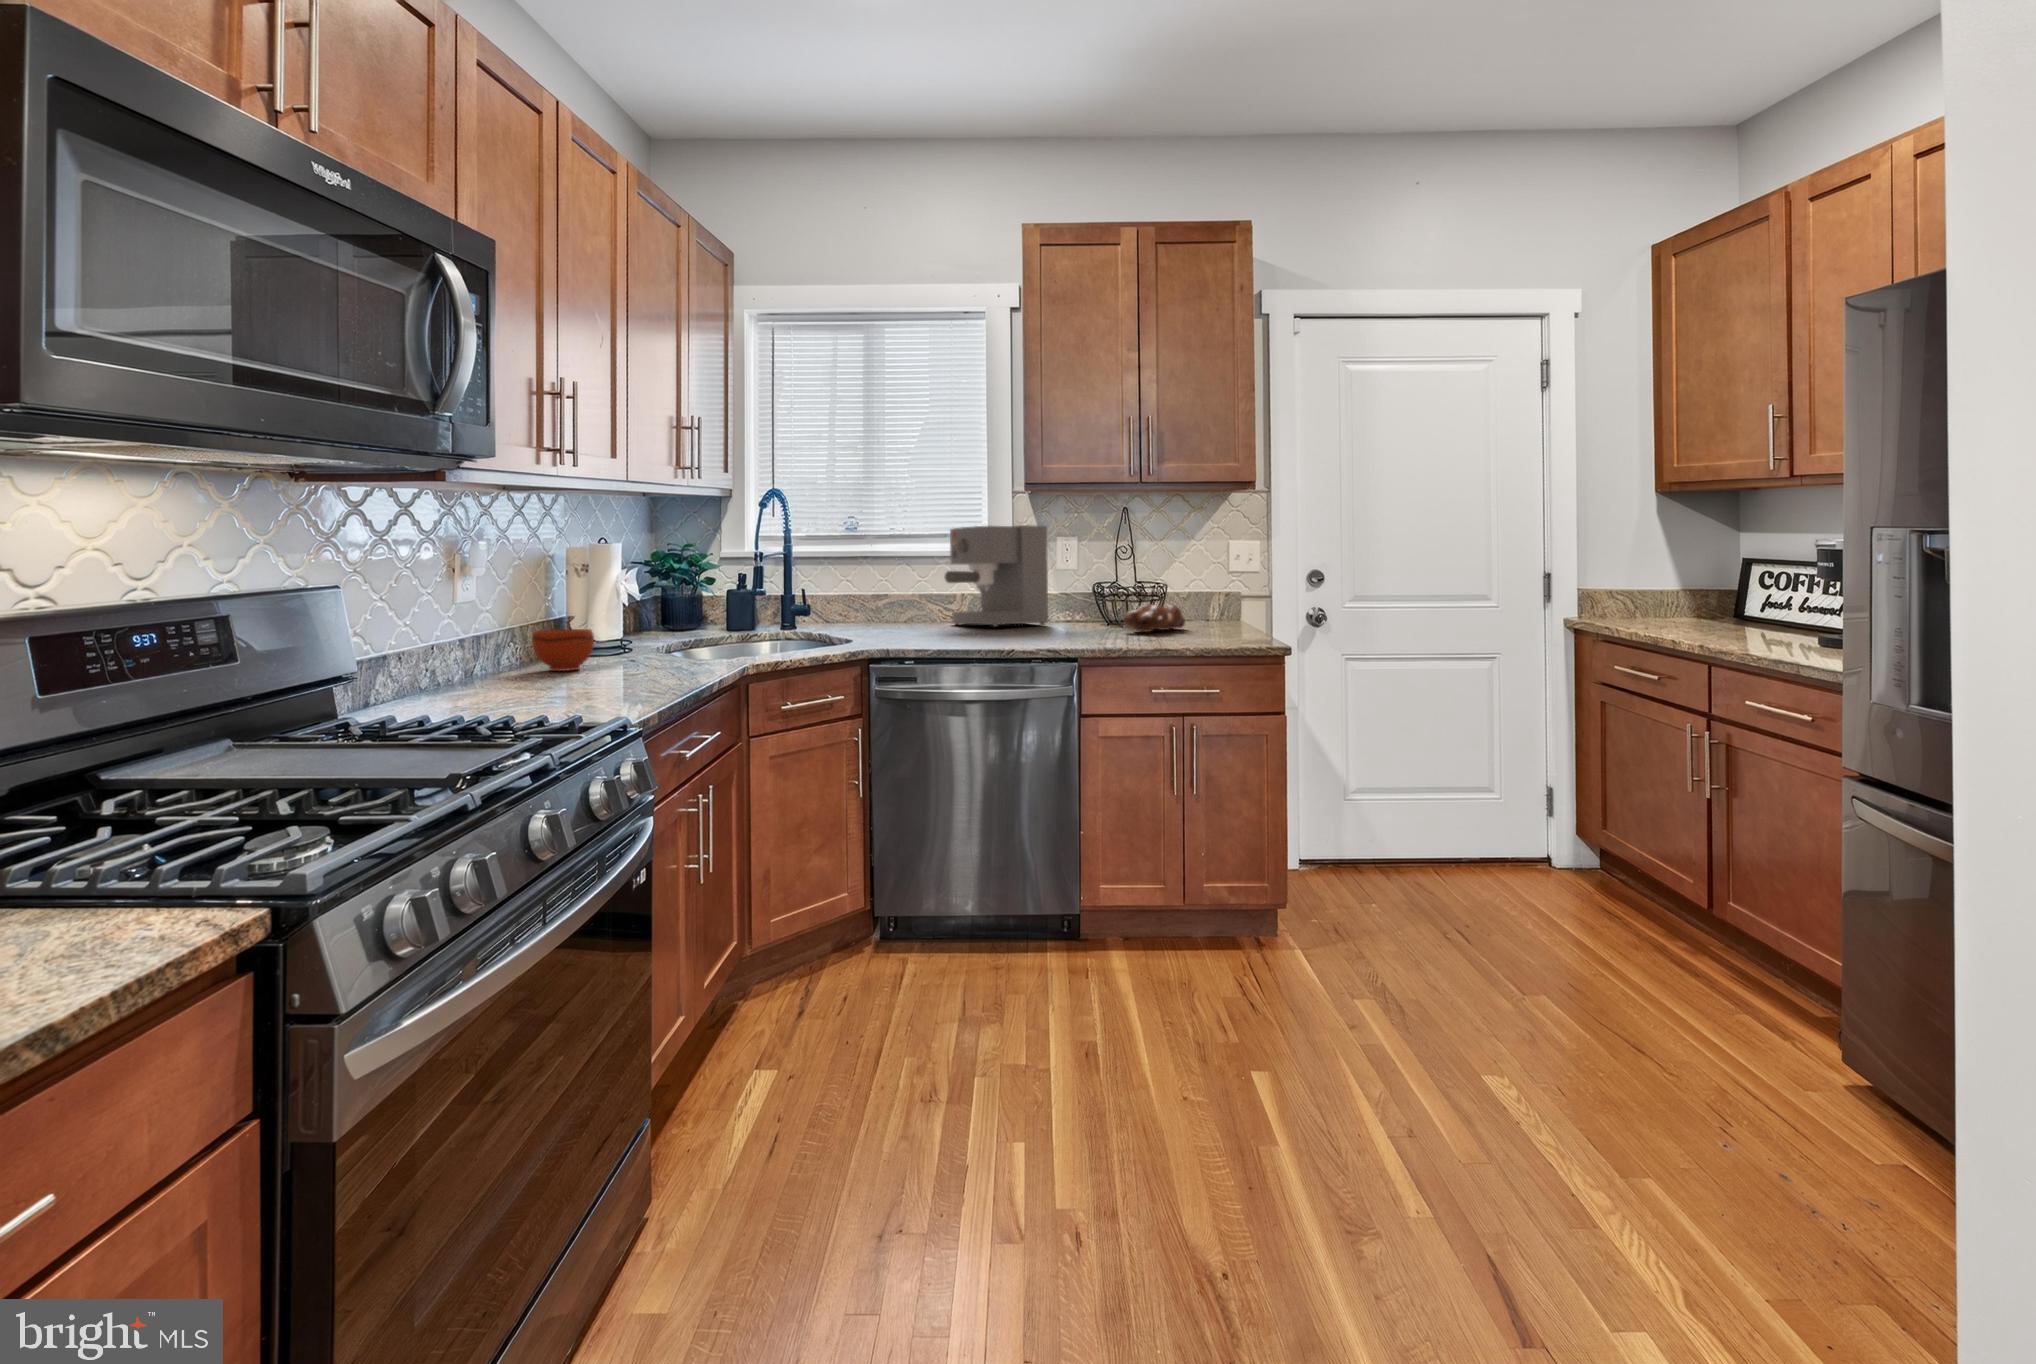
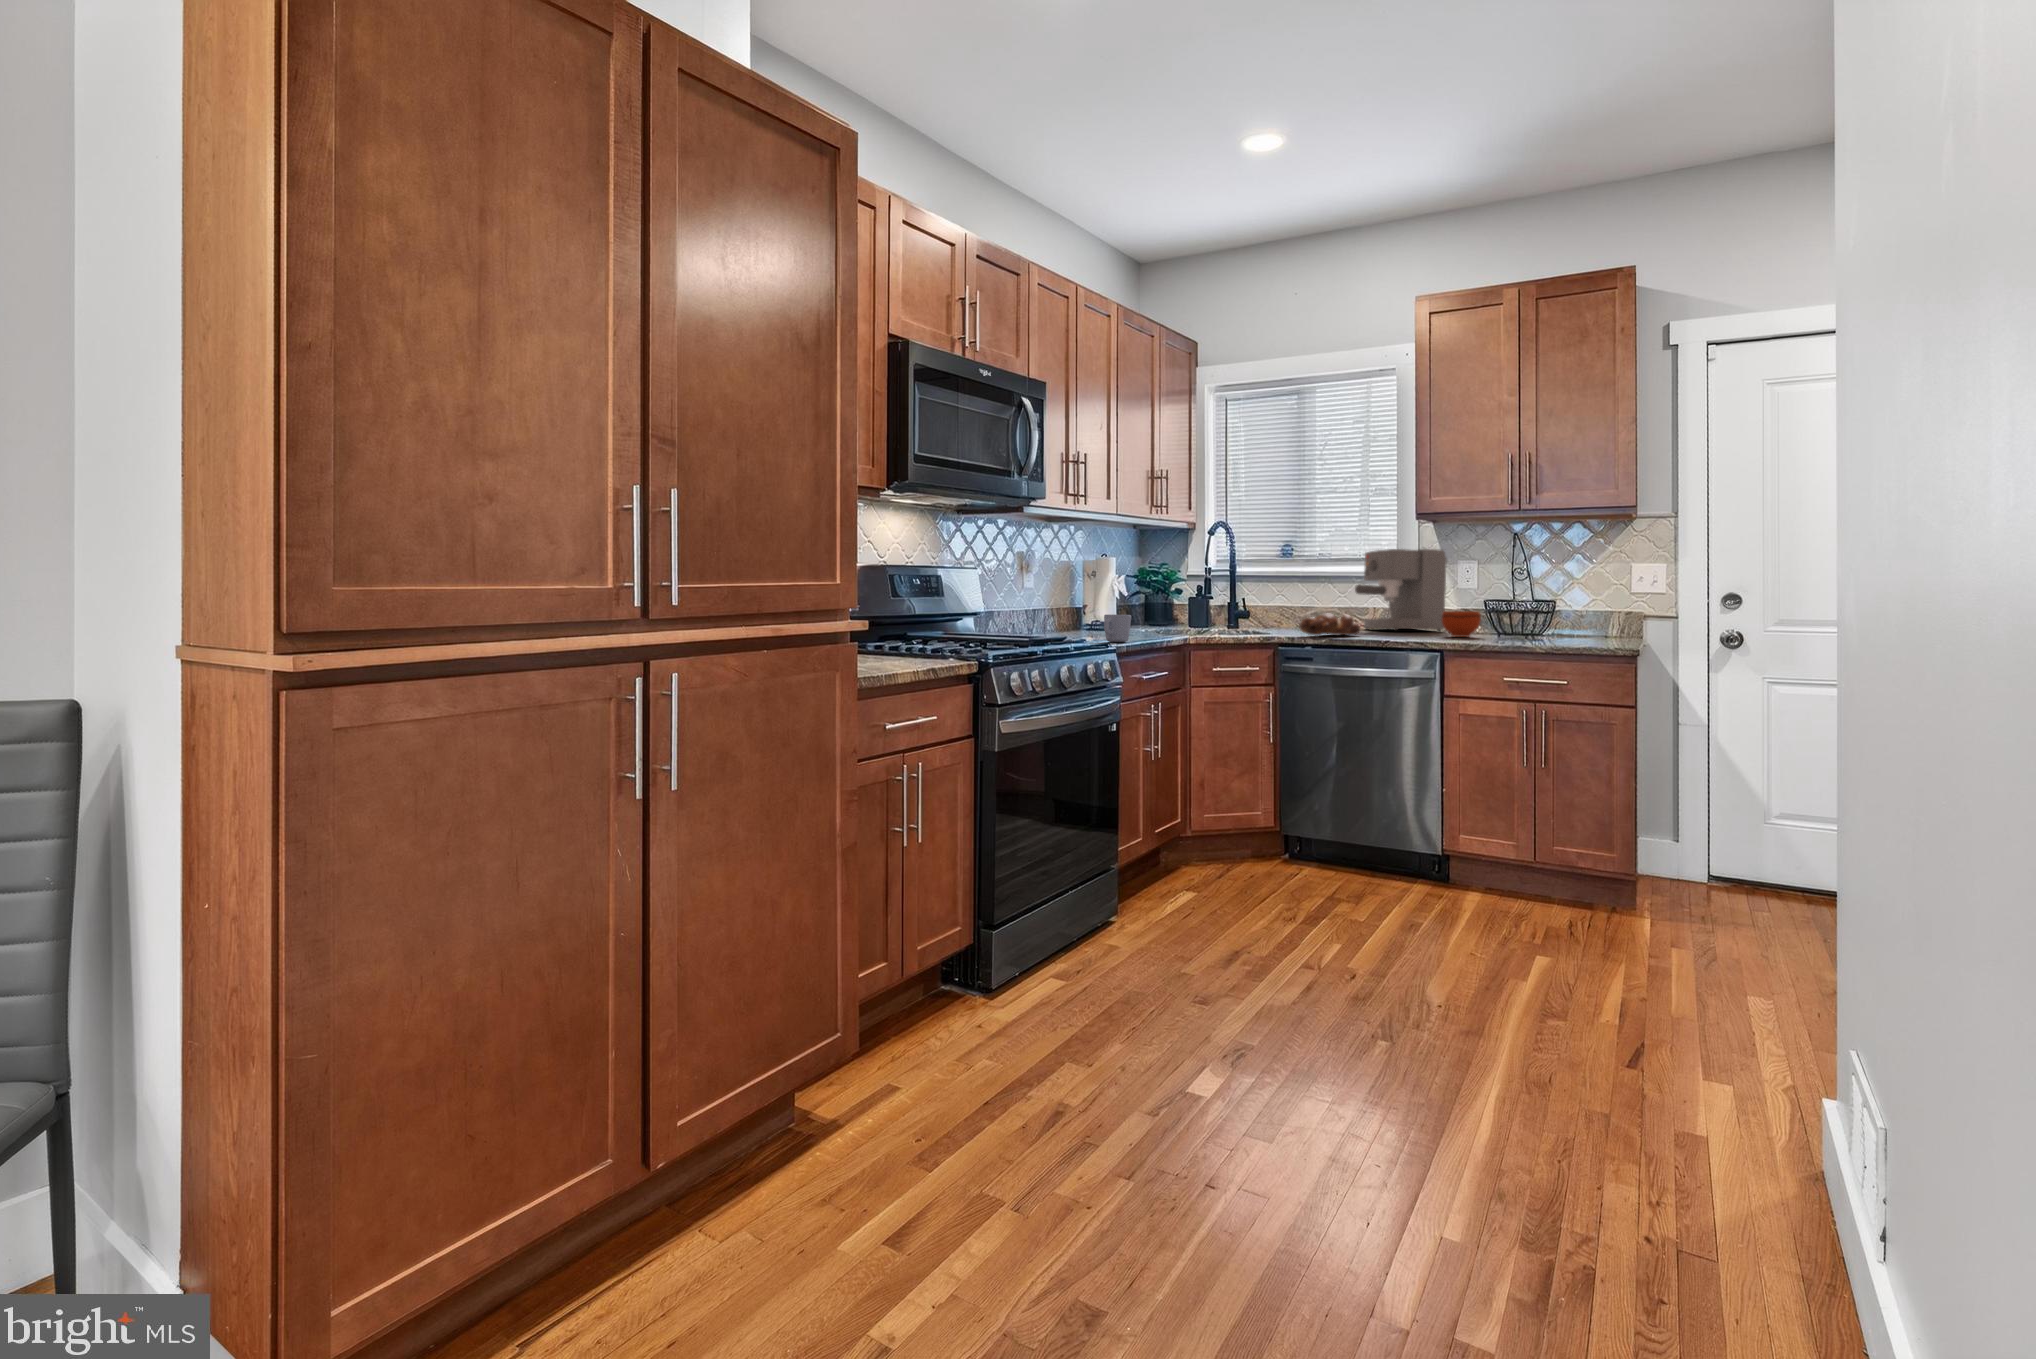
bread loaf: present [1123,604,1185,632] -> present [1299,613,1360,635]
bowl: present [532,629,594,671] -> present [1442,611,1481,637]
mug: none [614,632,657,675] -> present [1104,615,1131,642]

